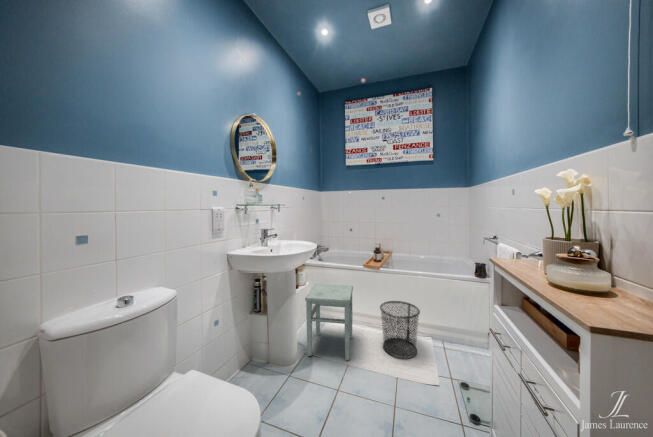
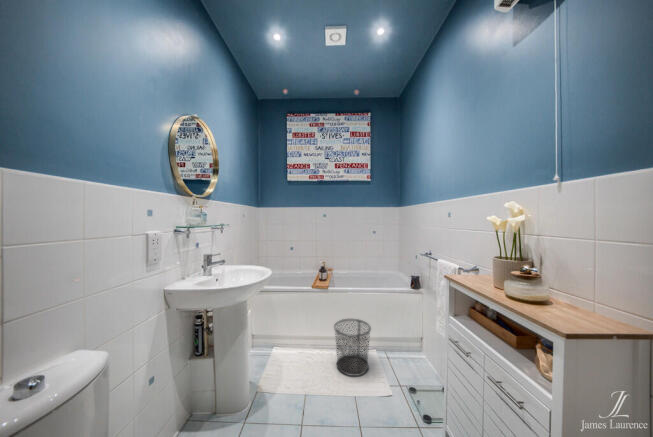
stool: present [305,284,353,360] -> none [259,309,309,395]

